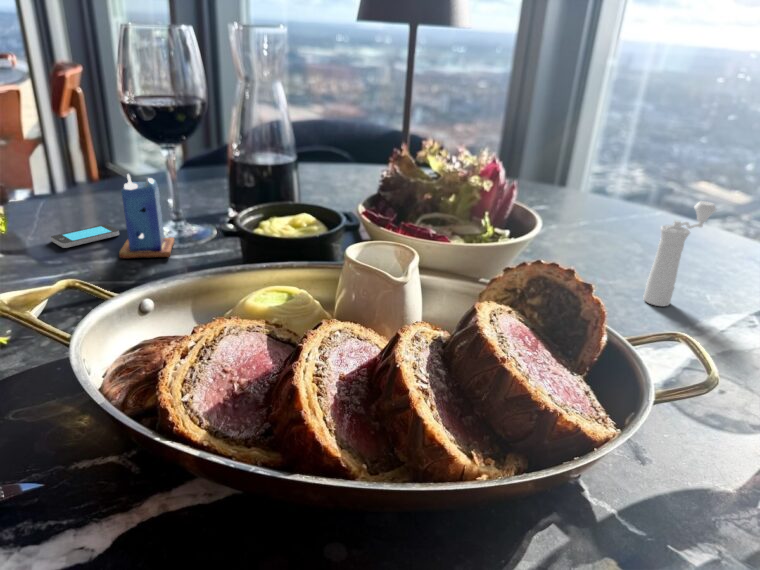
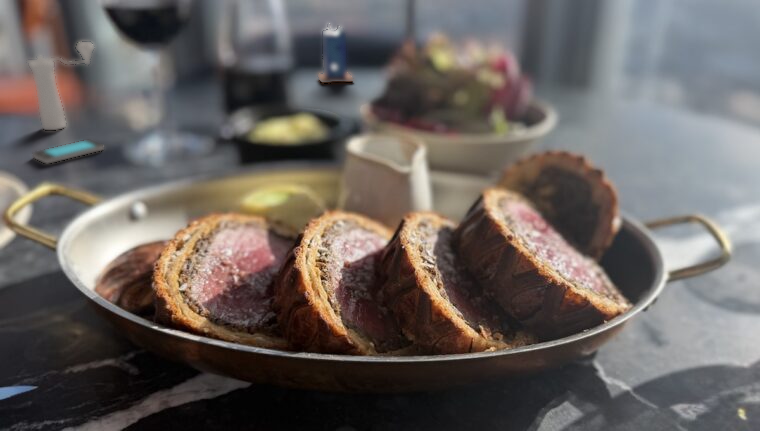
candle: present [119,174,174,258] -> present [319,28,352,83]
pepper mill: present [643,201,716,306] -> present [29,42,93,130]

